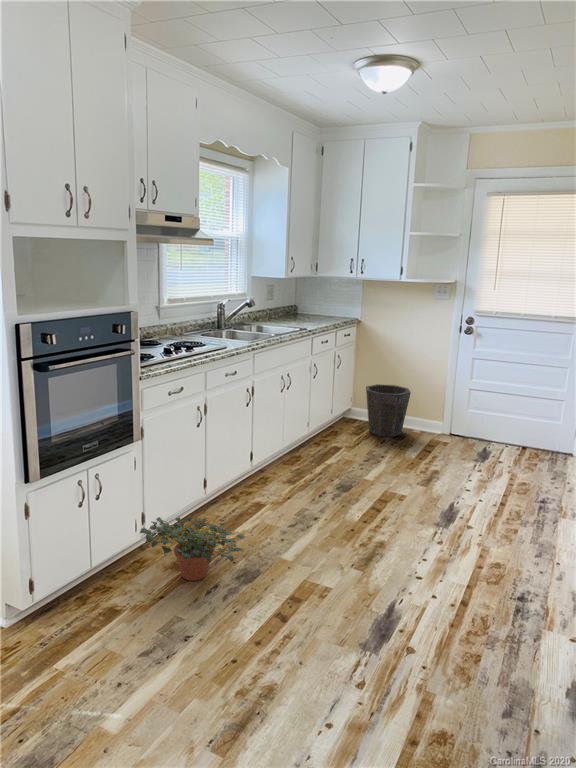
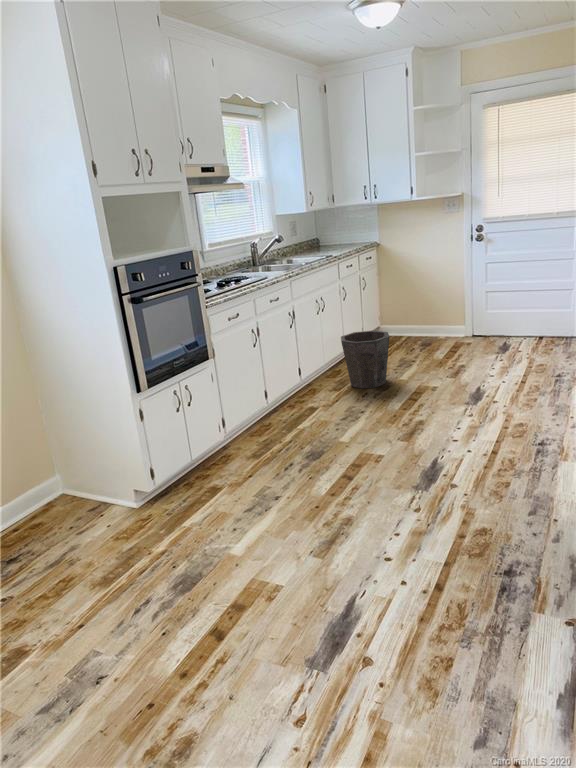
potted plant: present [140,517,245,581] -> none [49,521,182,597]

